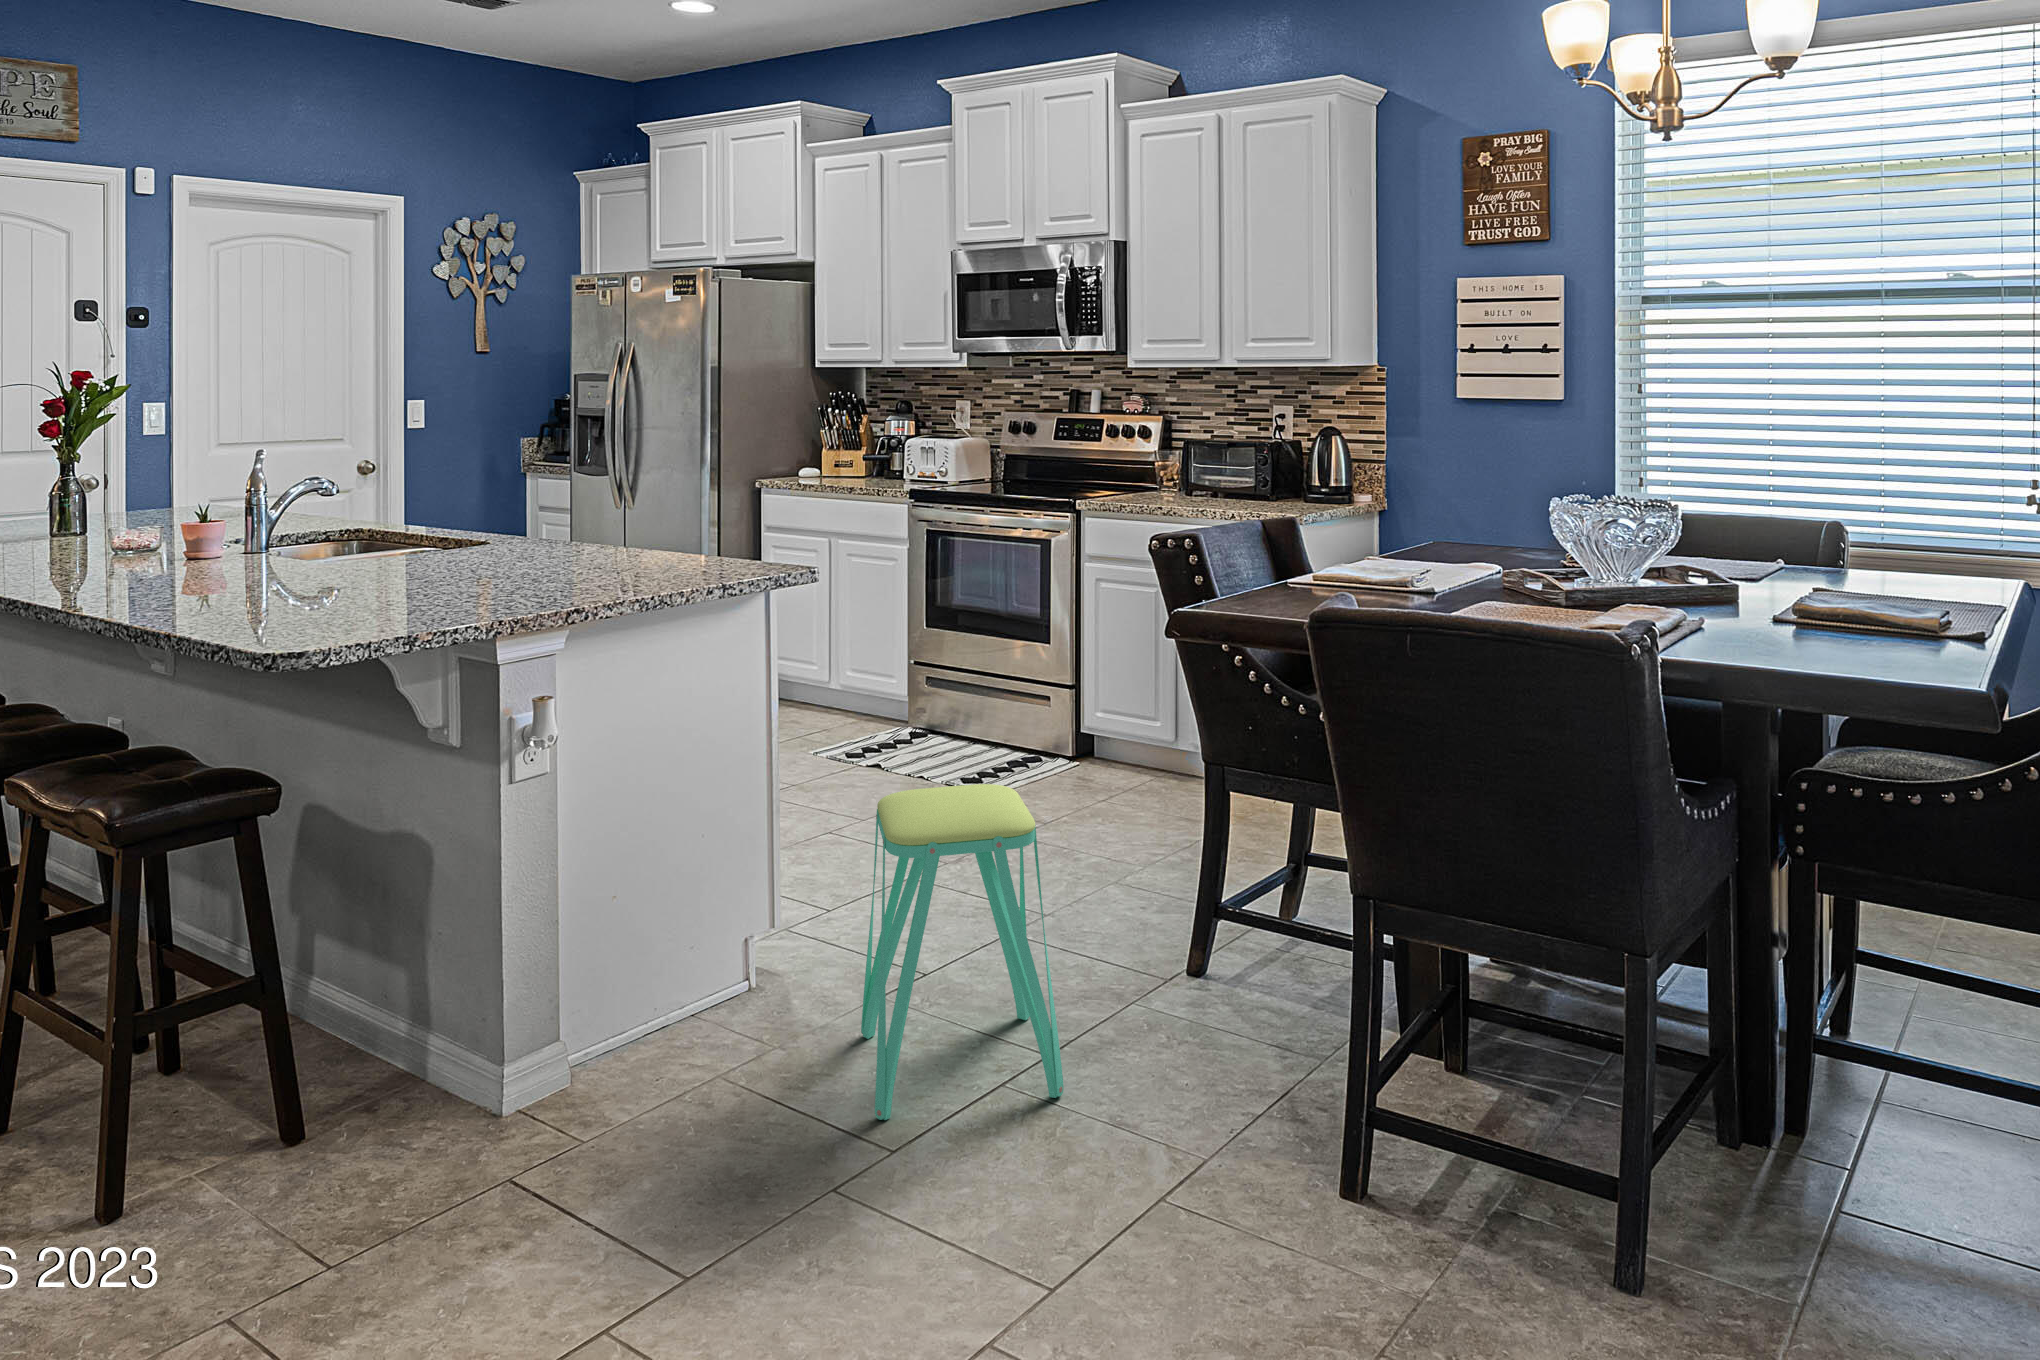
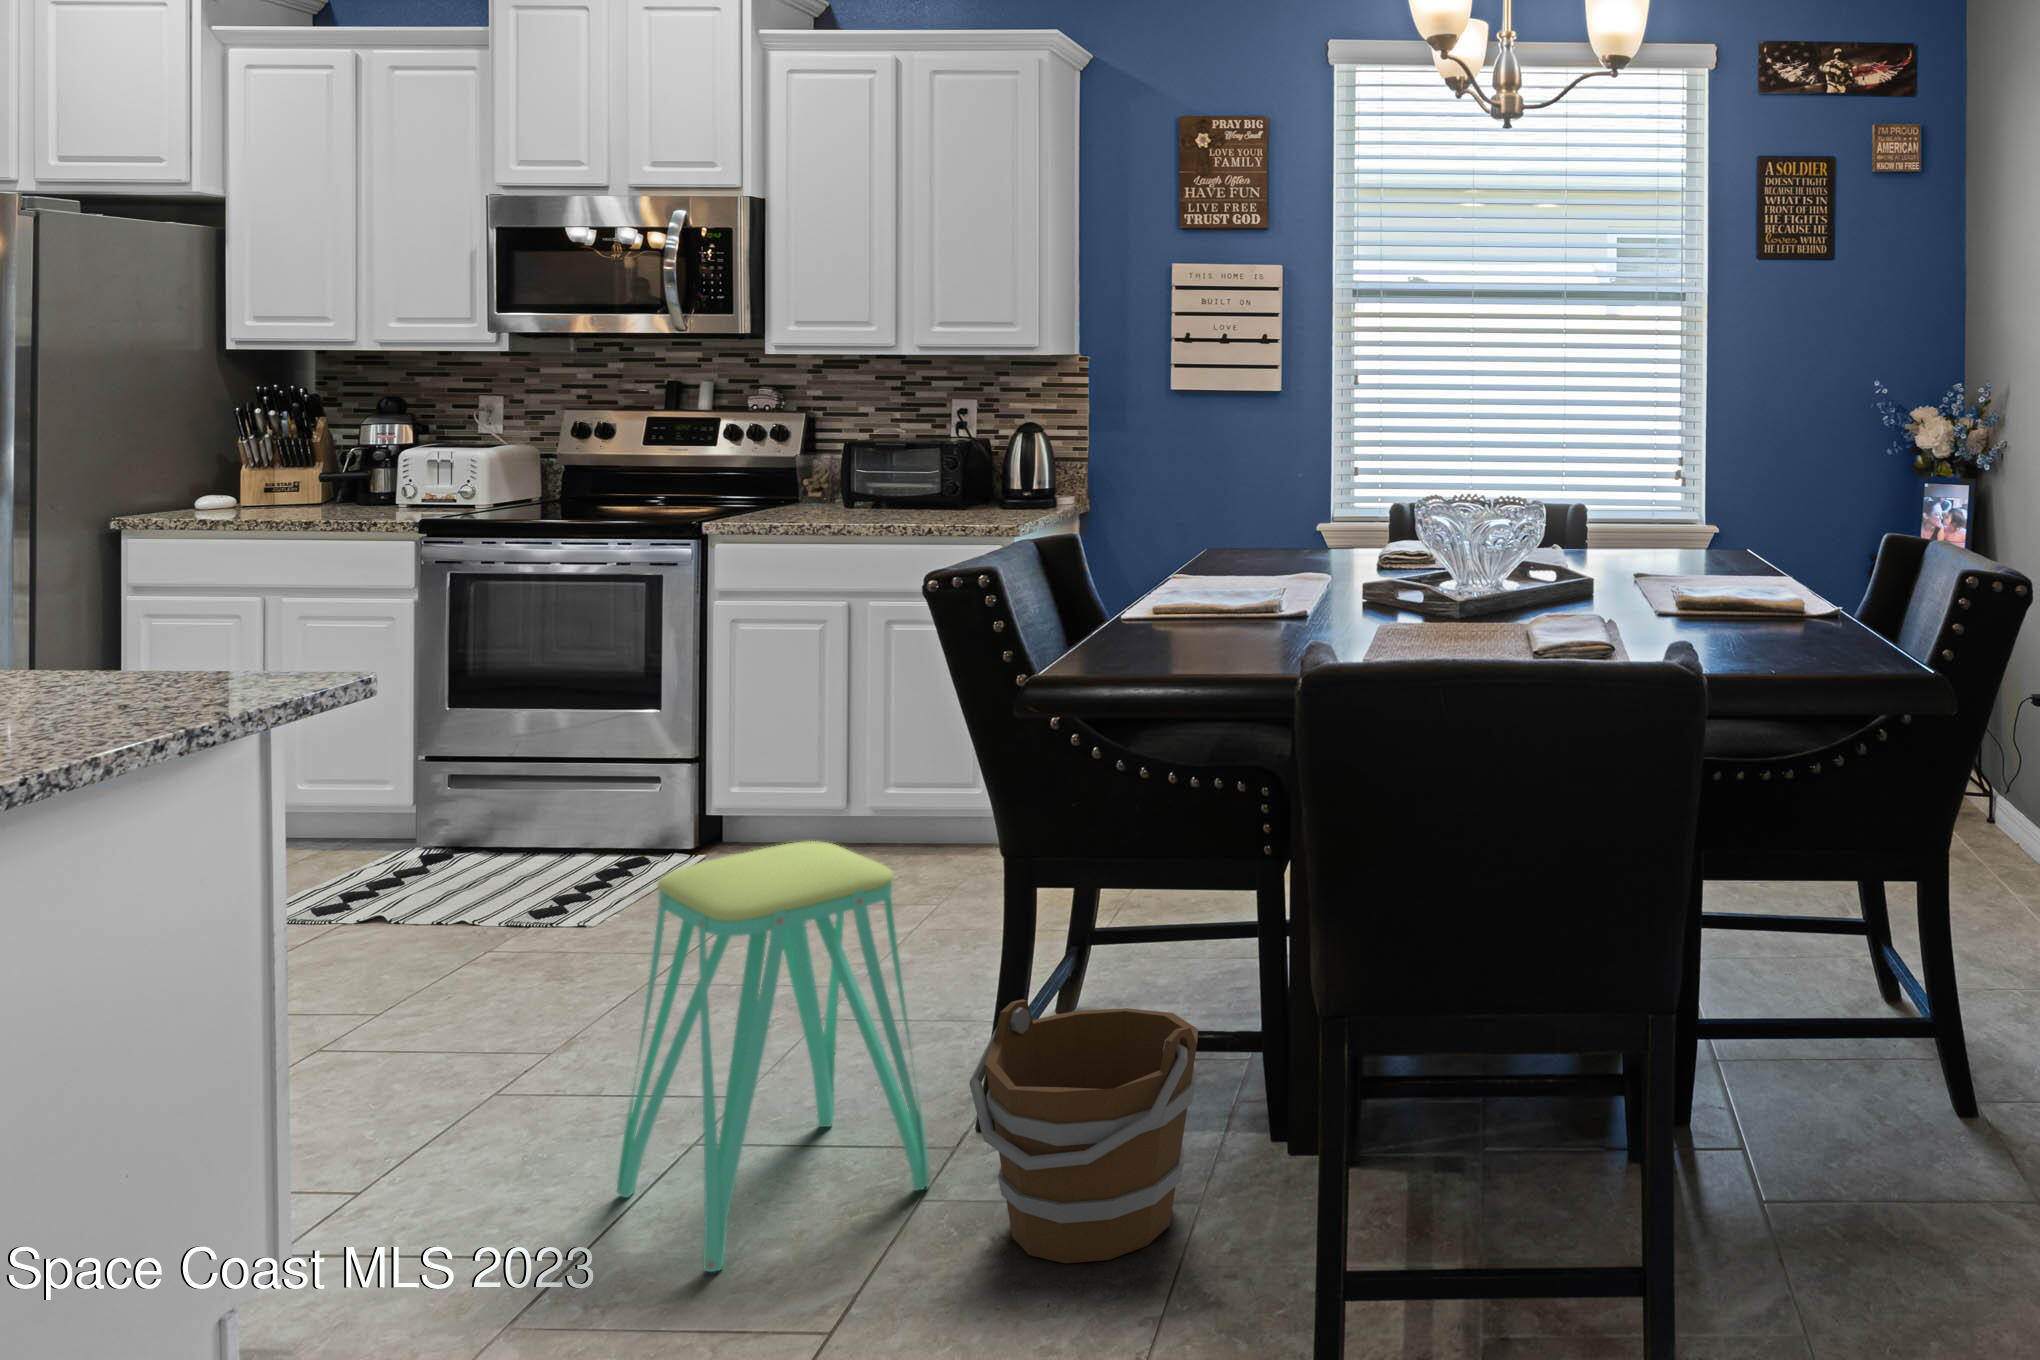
bucket: none [1060,957,1257,1215] -> present [970,999,1198,1263]

